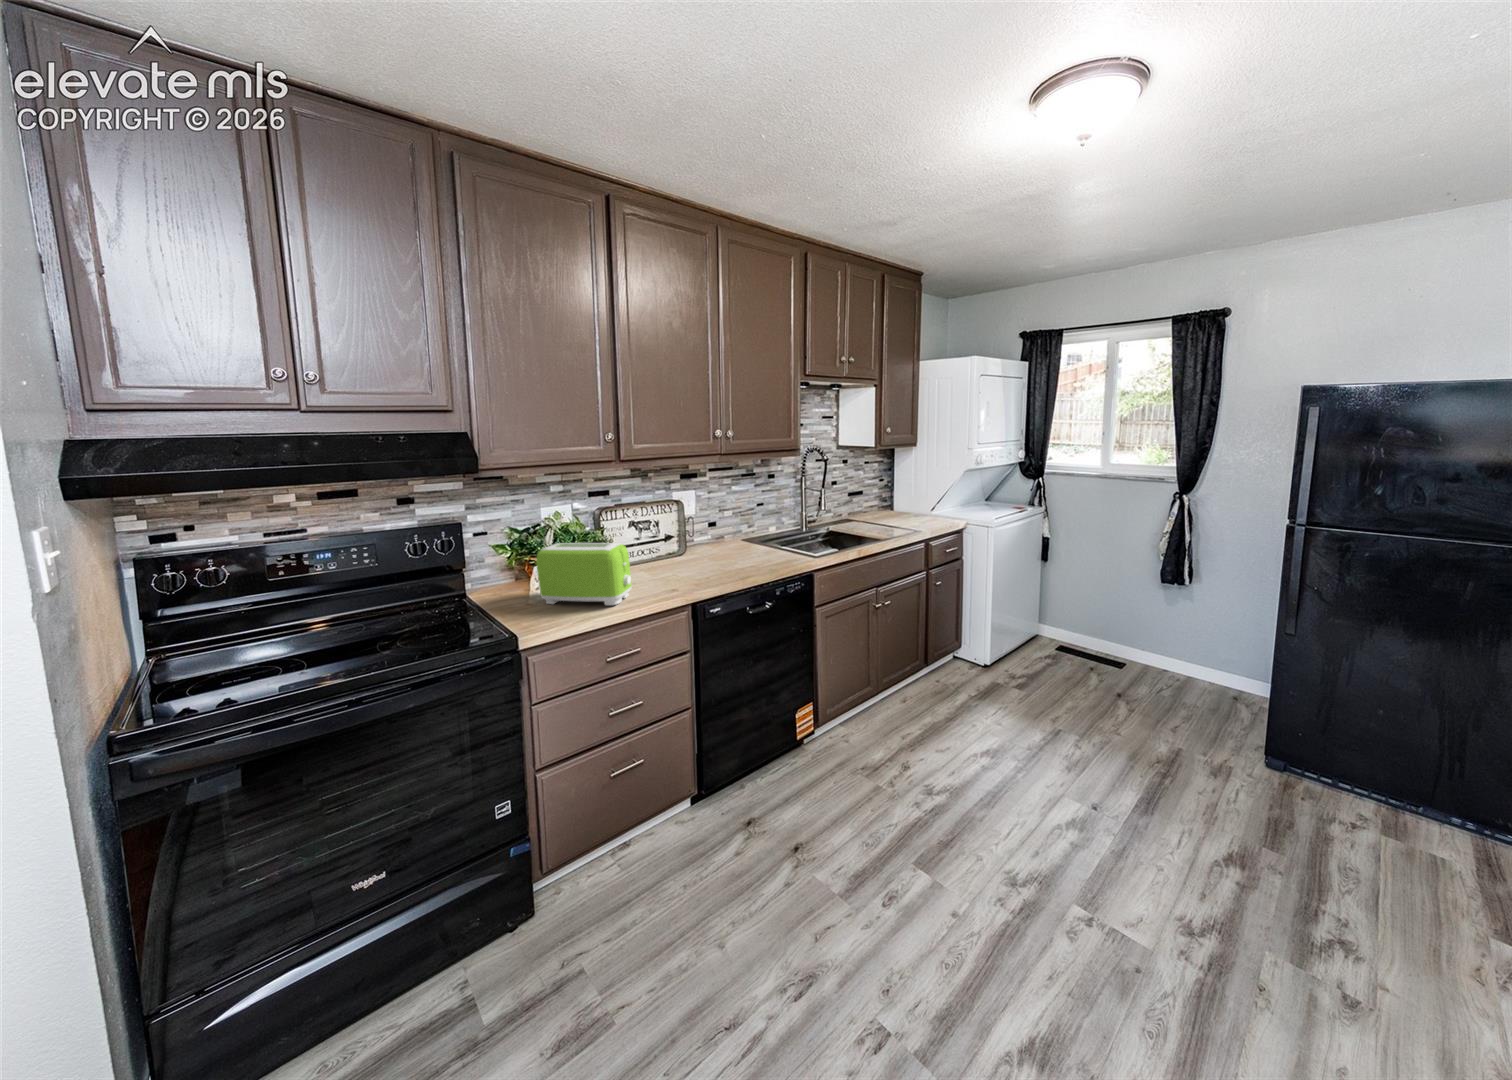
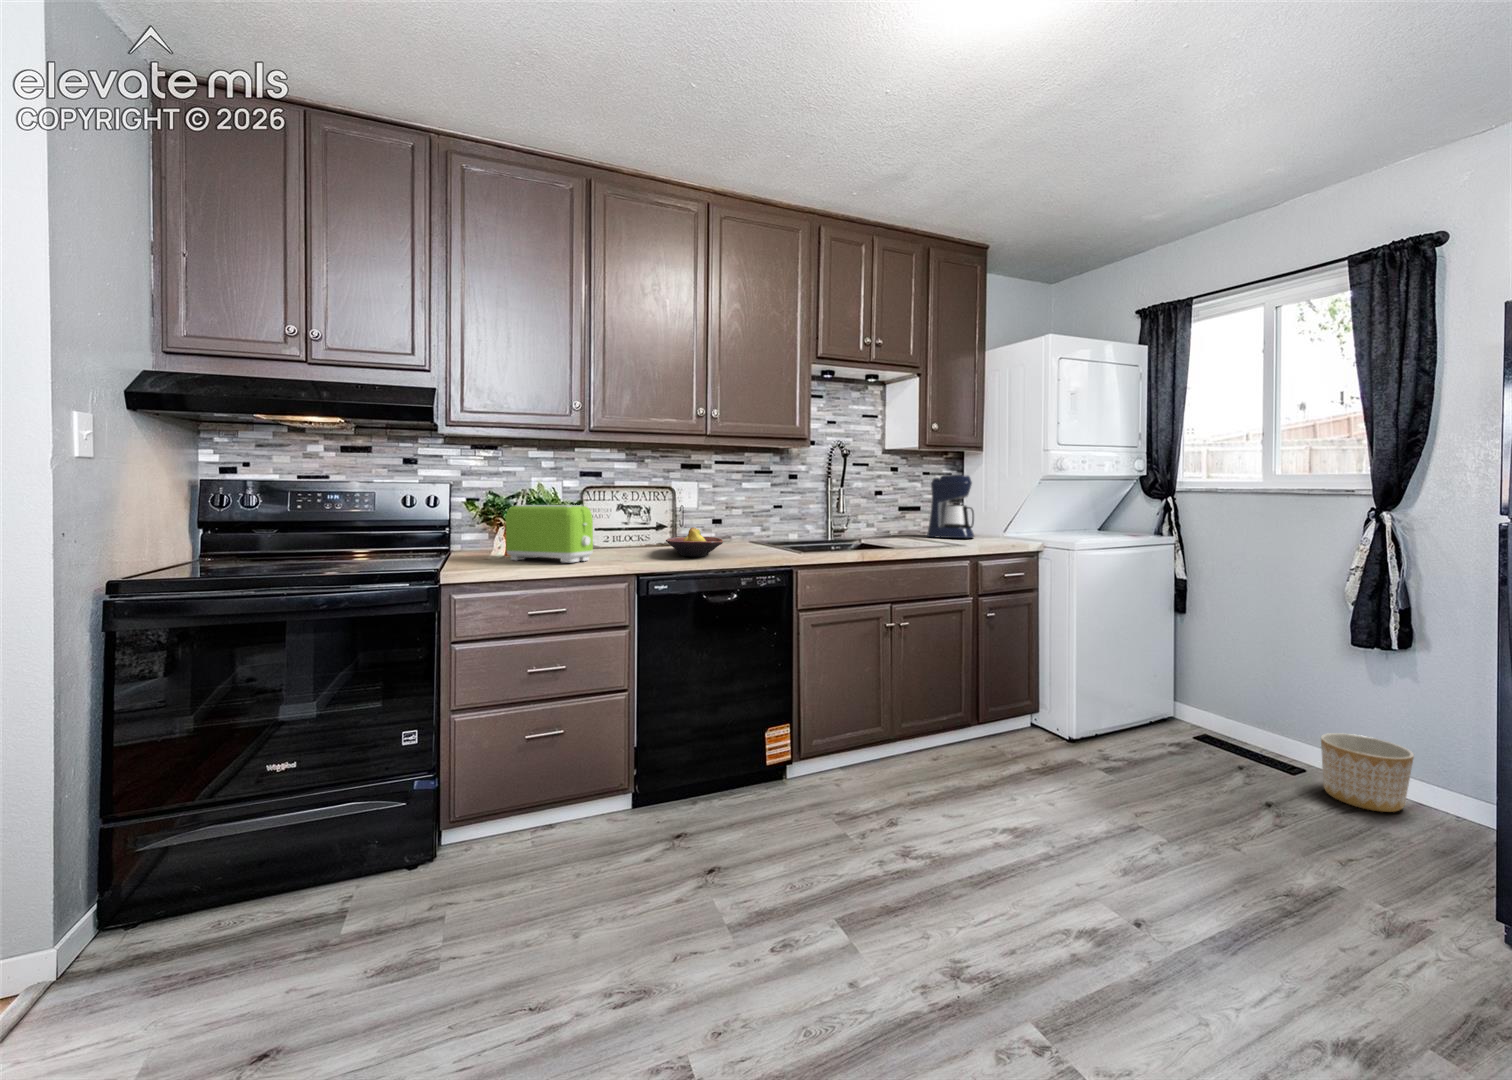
coffee maker: none [869,466,906,517] -> present [927,475,975,538]
fruit bowl: none [688,543,746,576] -> present [666,527,723,556]
planter: none [1159,650,1225,705] -> present [1321,733,1414,812]

